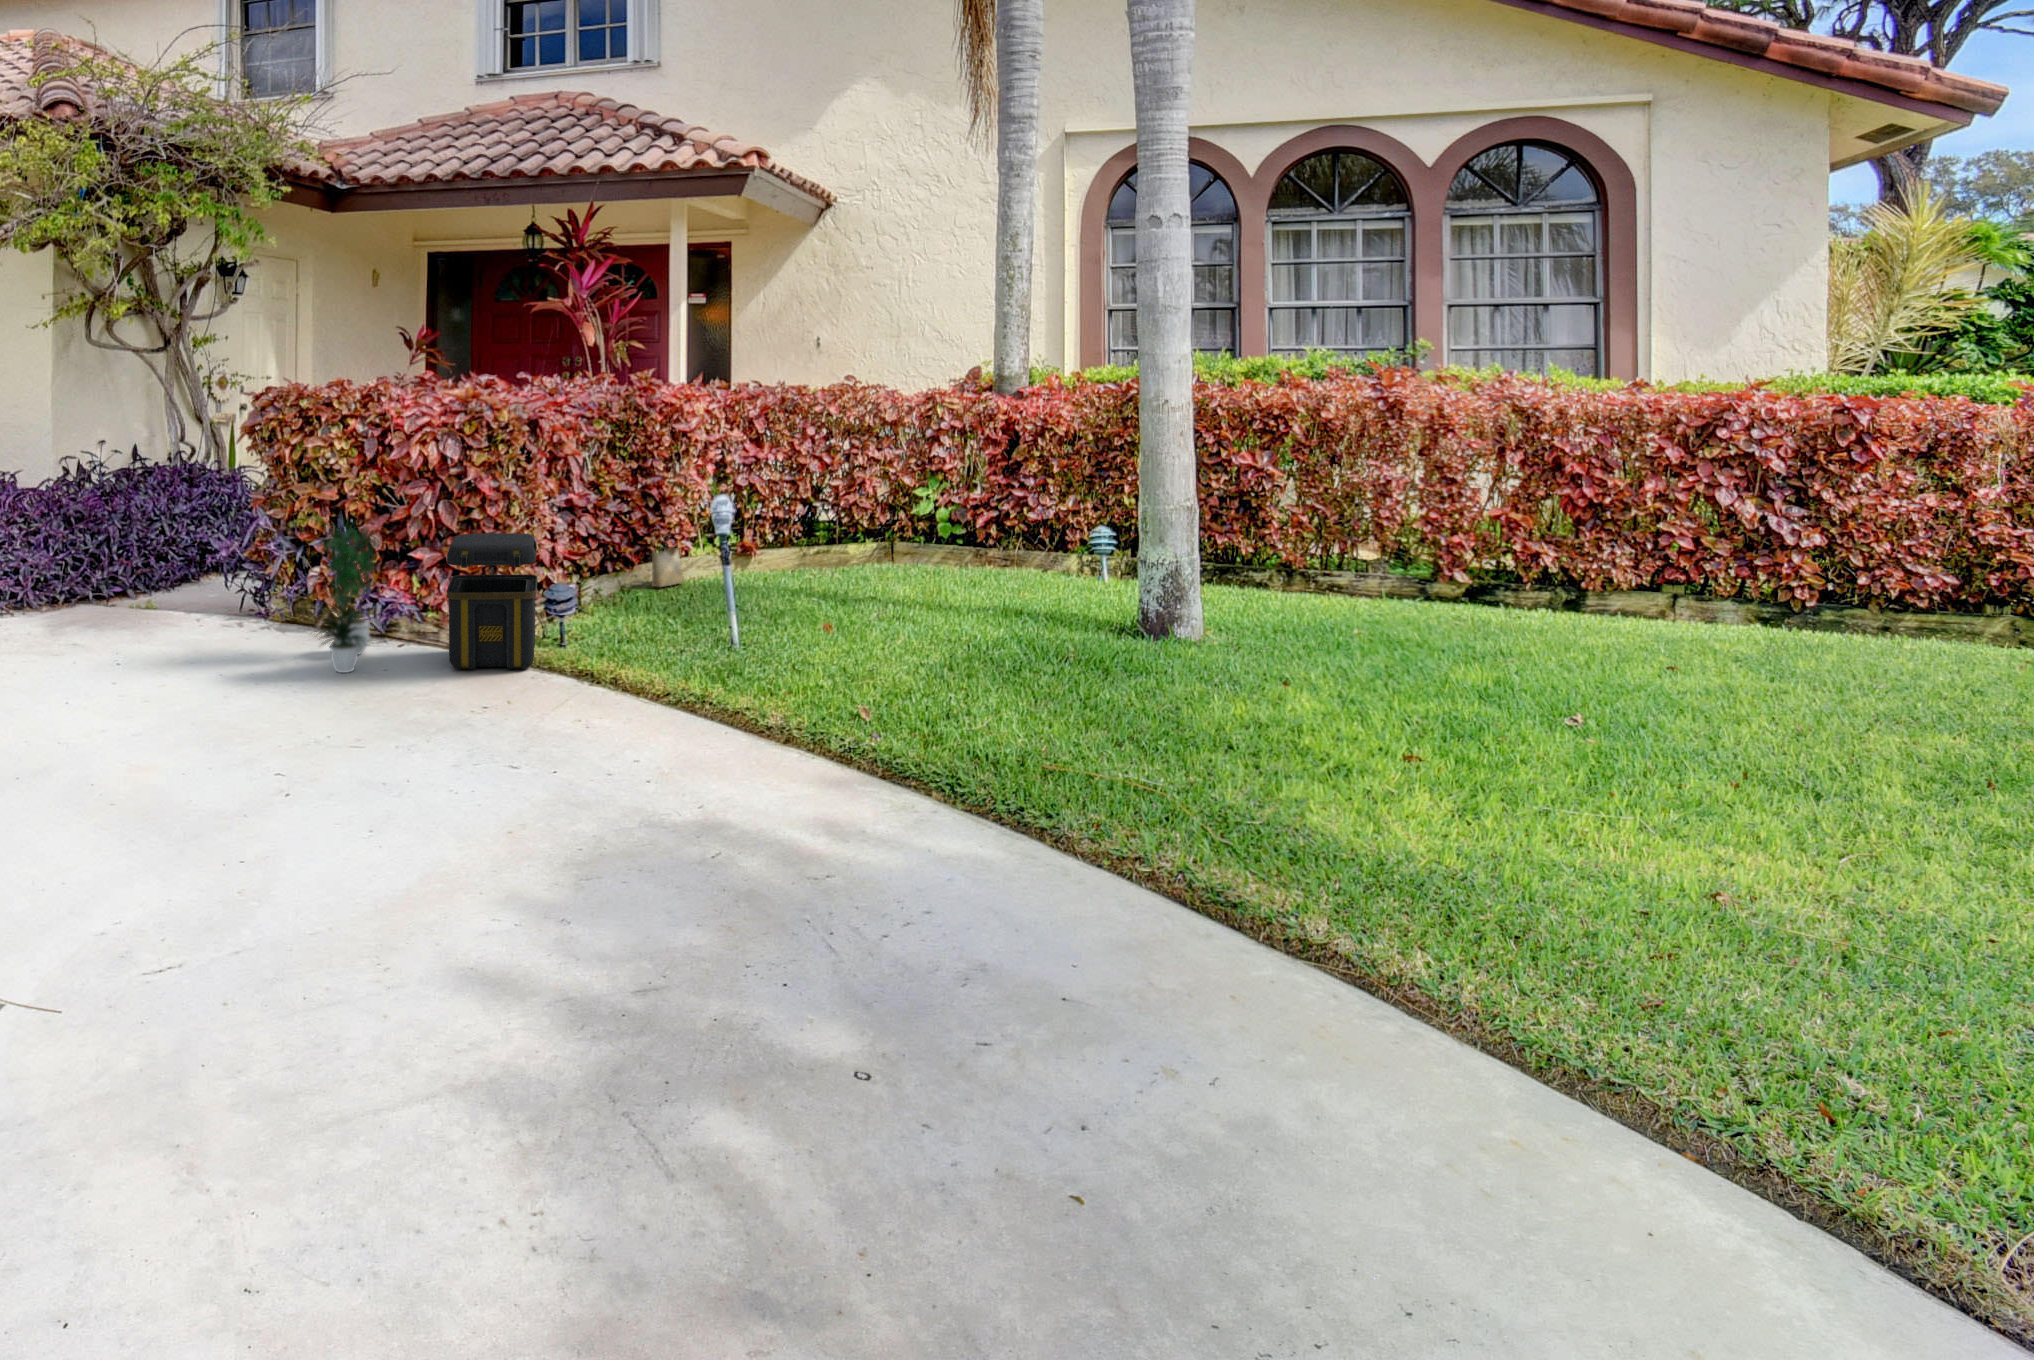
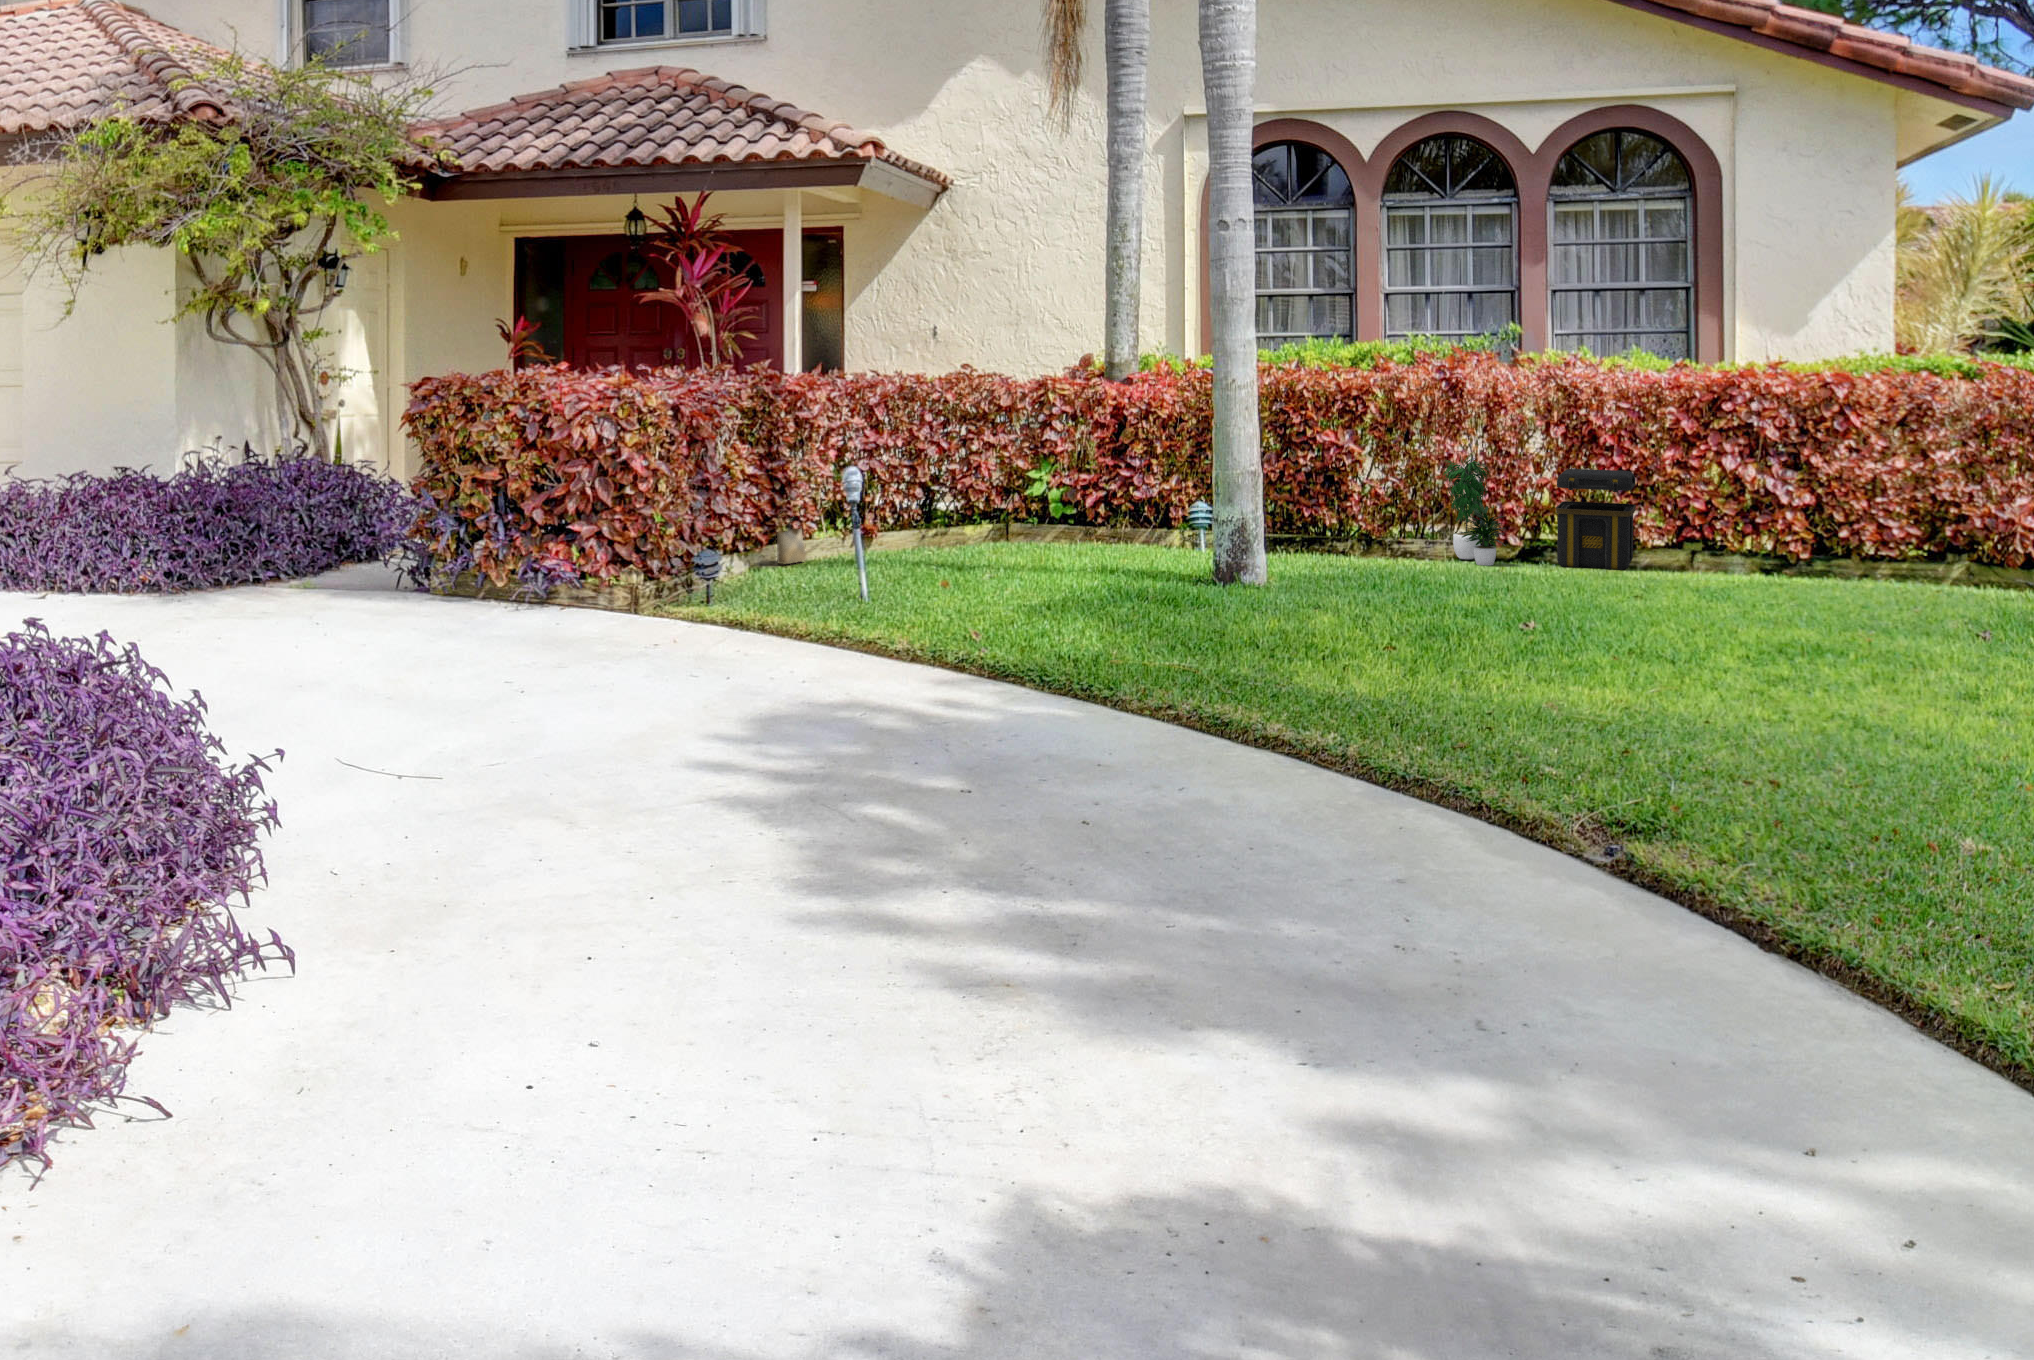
potted plant: present [319,518,380,673] -> present [1443,456,1505,566]
toolbox: present [446,533,537,670] -> present [1556,469,1636,570]

